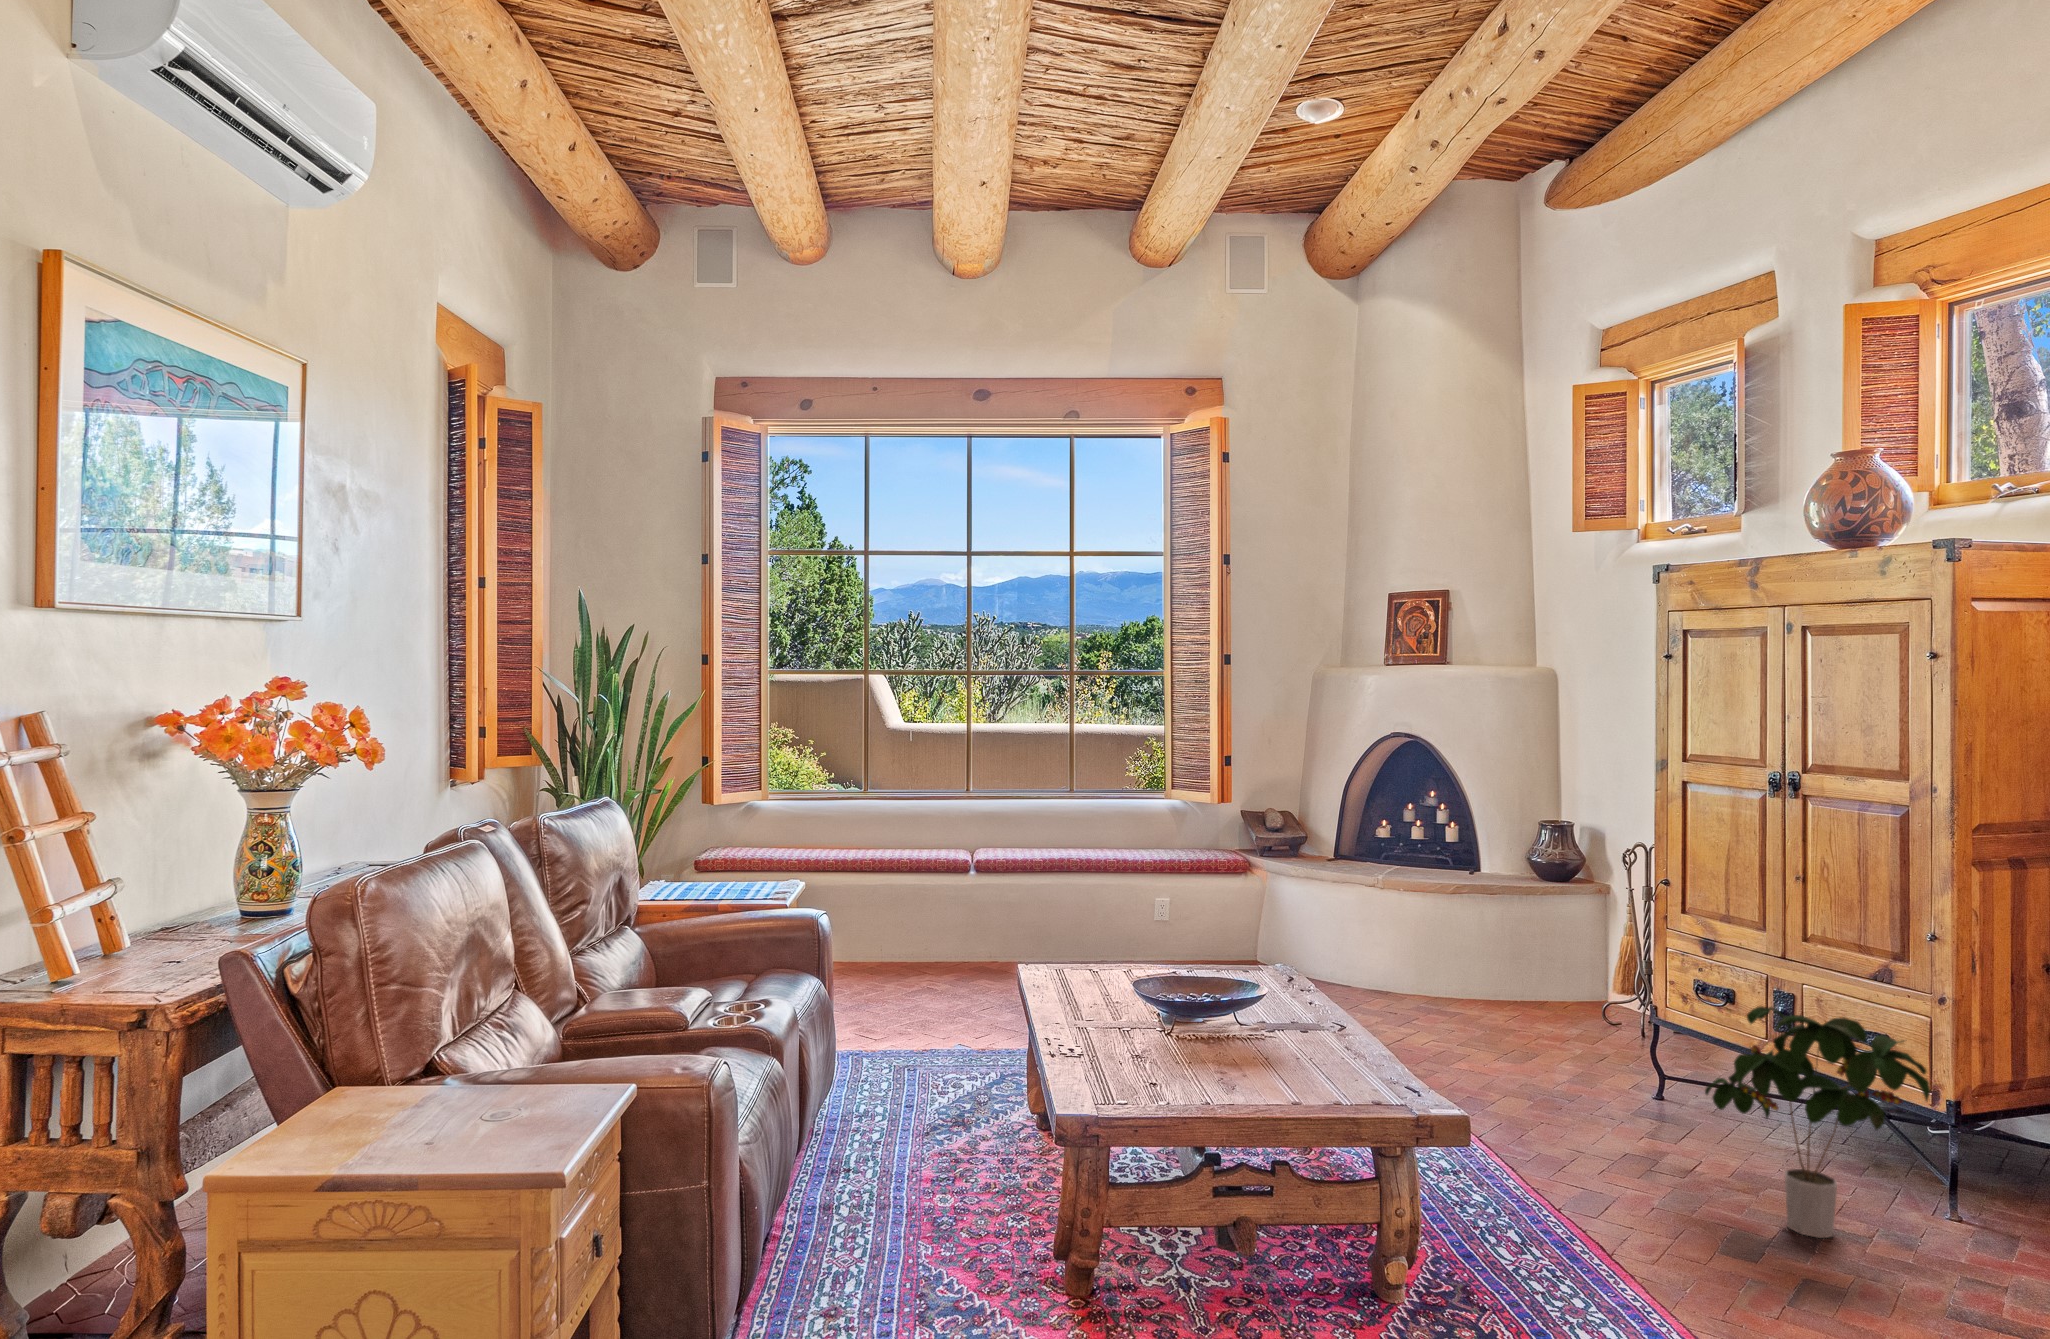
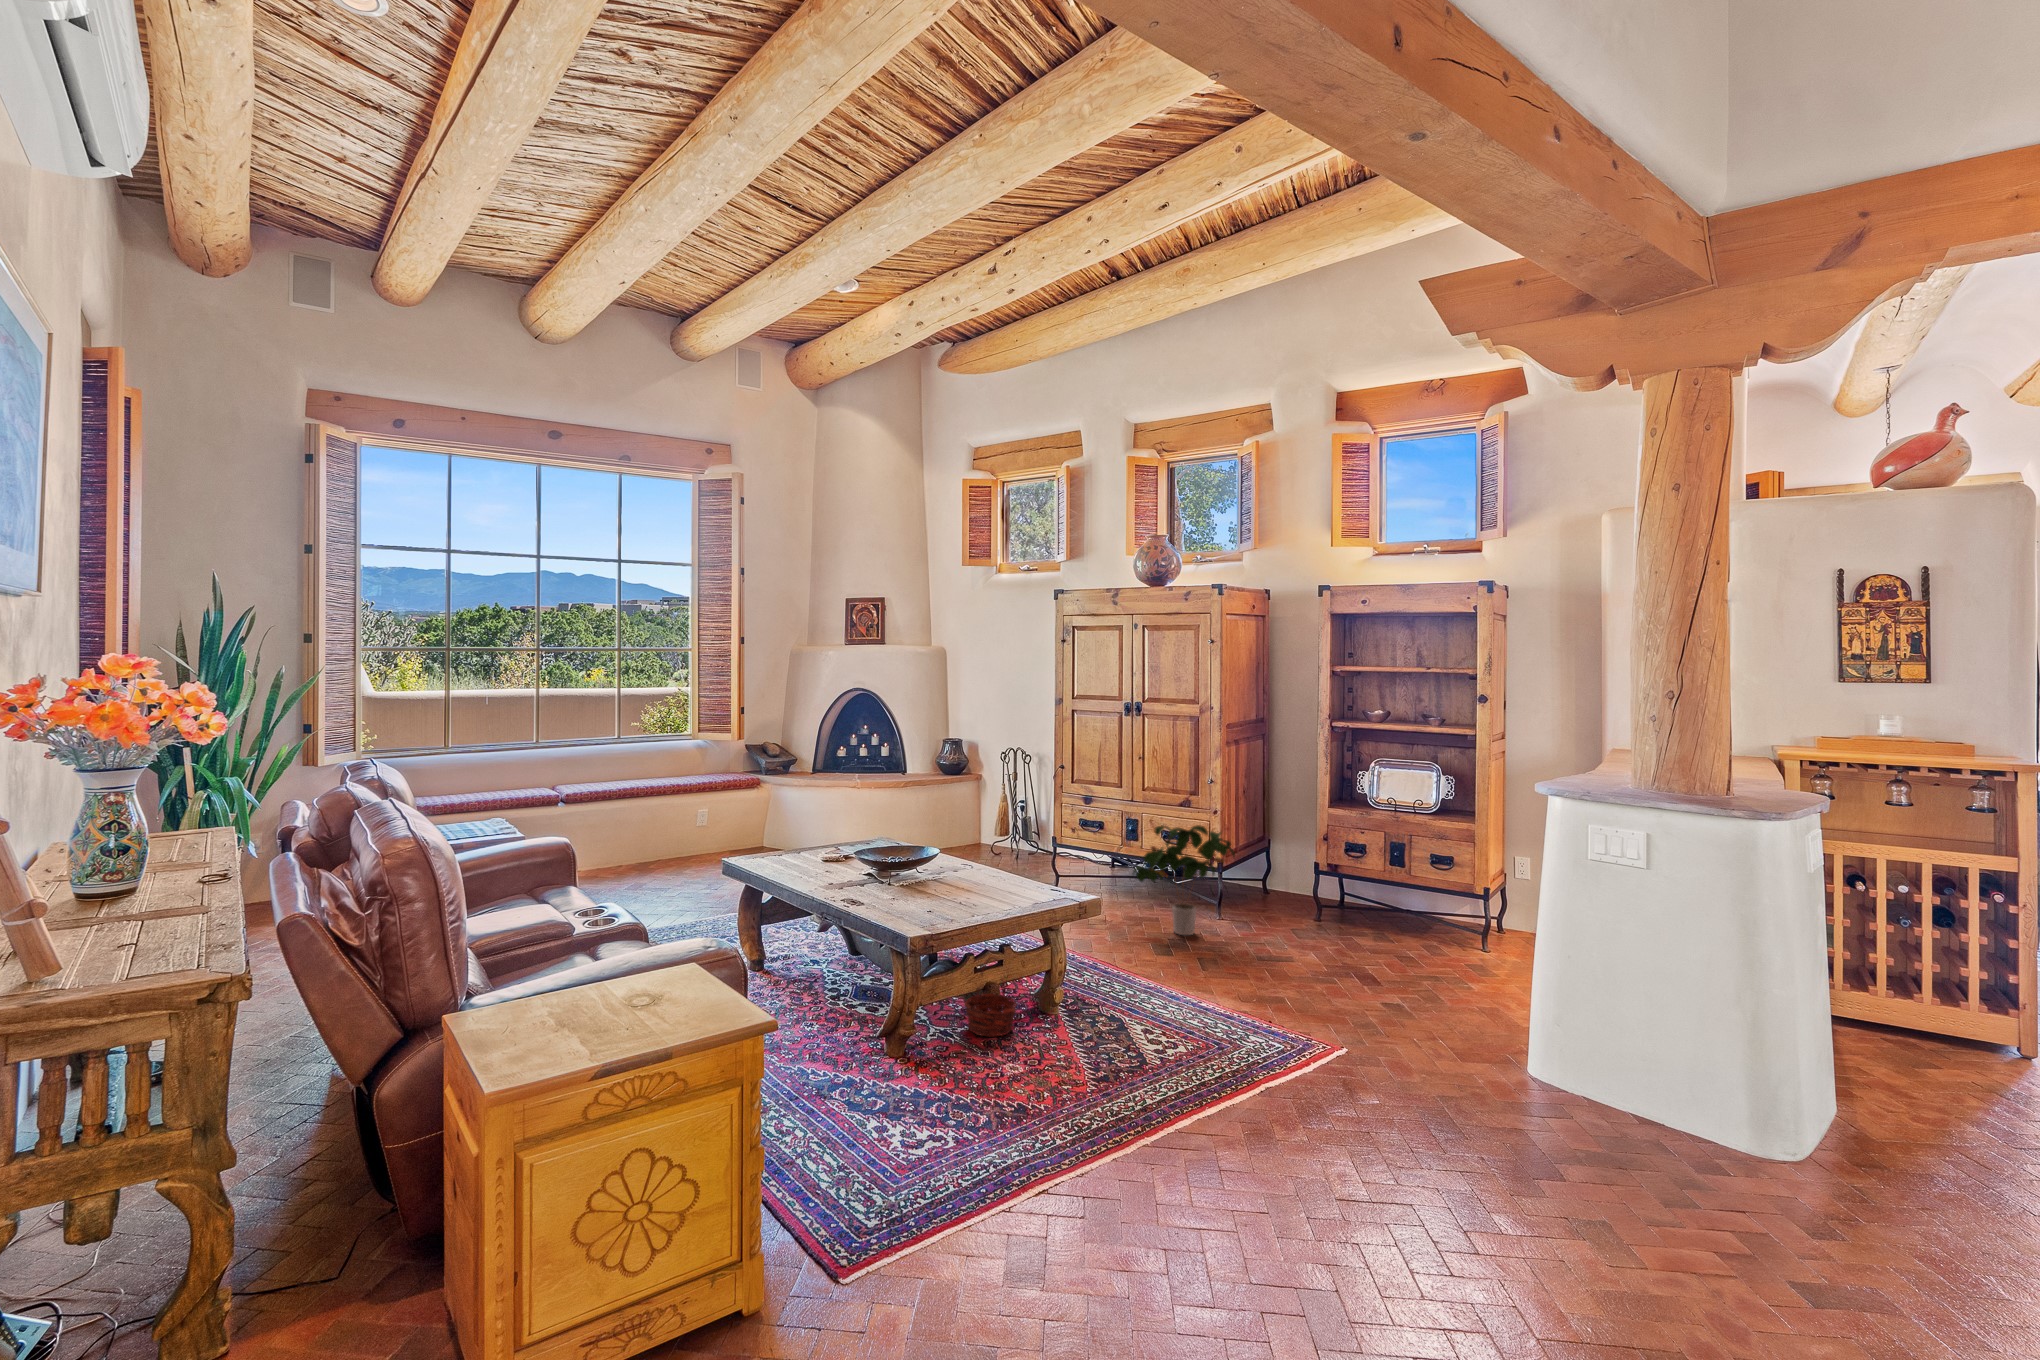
basket: none [1169,1157,1260,1295] -> present [965,957,1017,1037]

